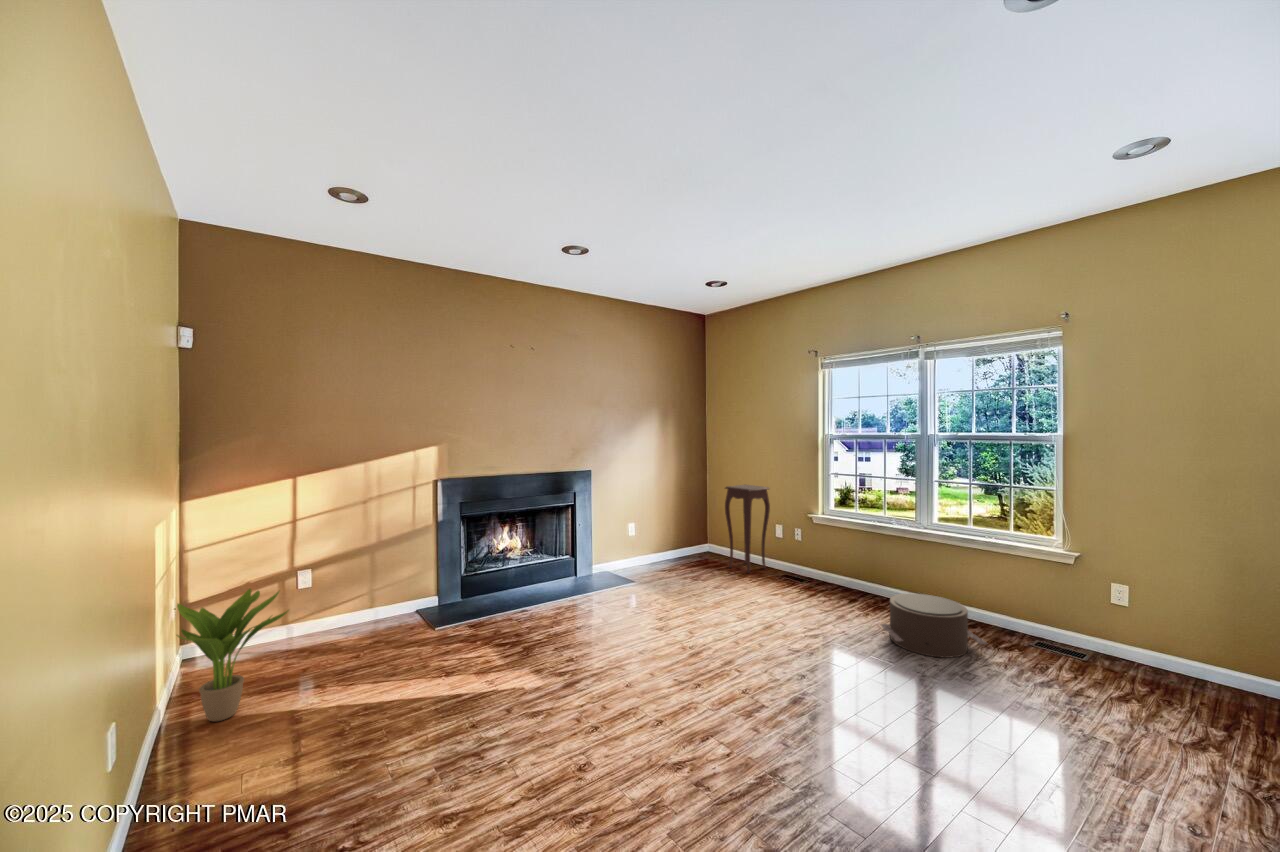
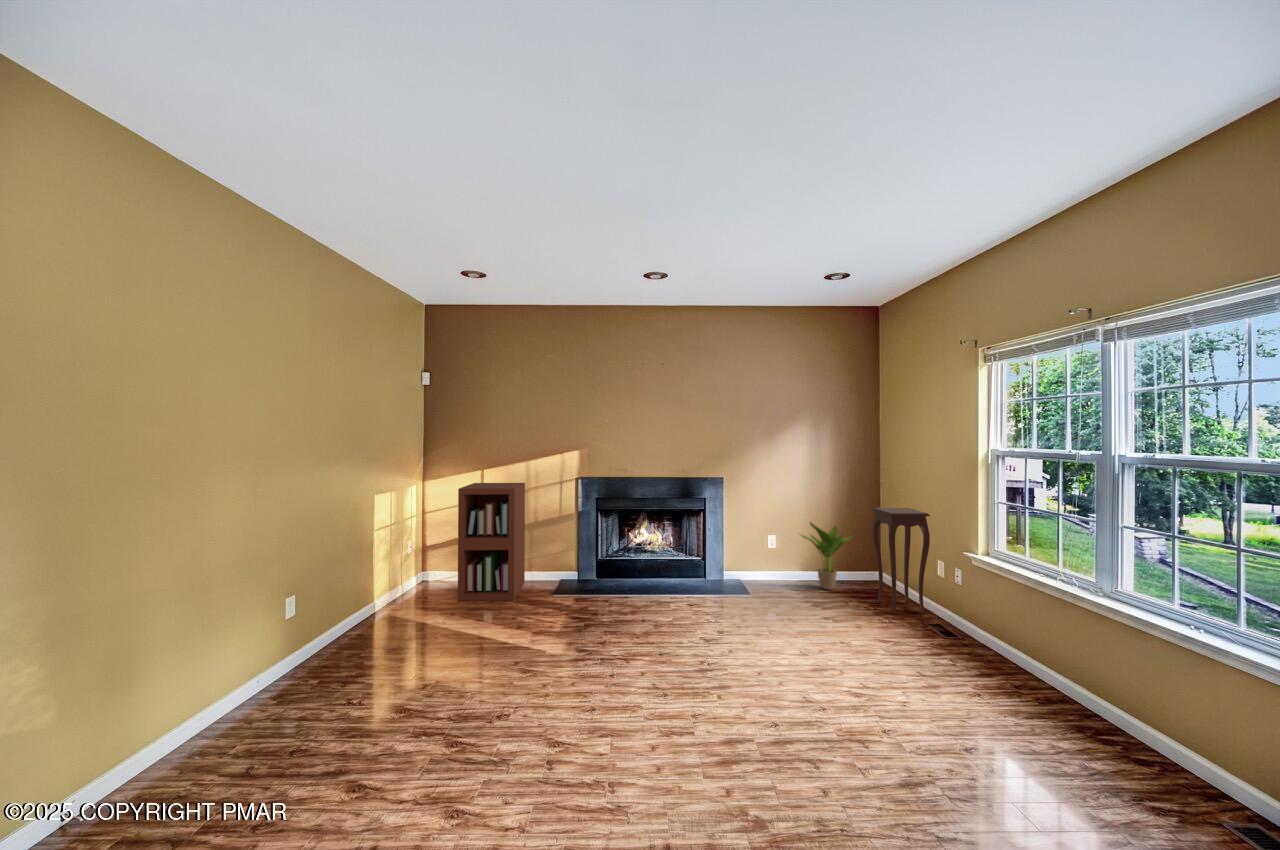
bookshelf: none [285,491,385,672] -> present [458,483,525,600]
potted plant: present [177,589,288,721] -> present [801,522,853,590]
pouf: present [882,593,987,658] -> none [946,679,1110,794]

